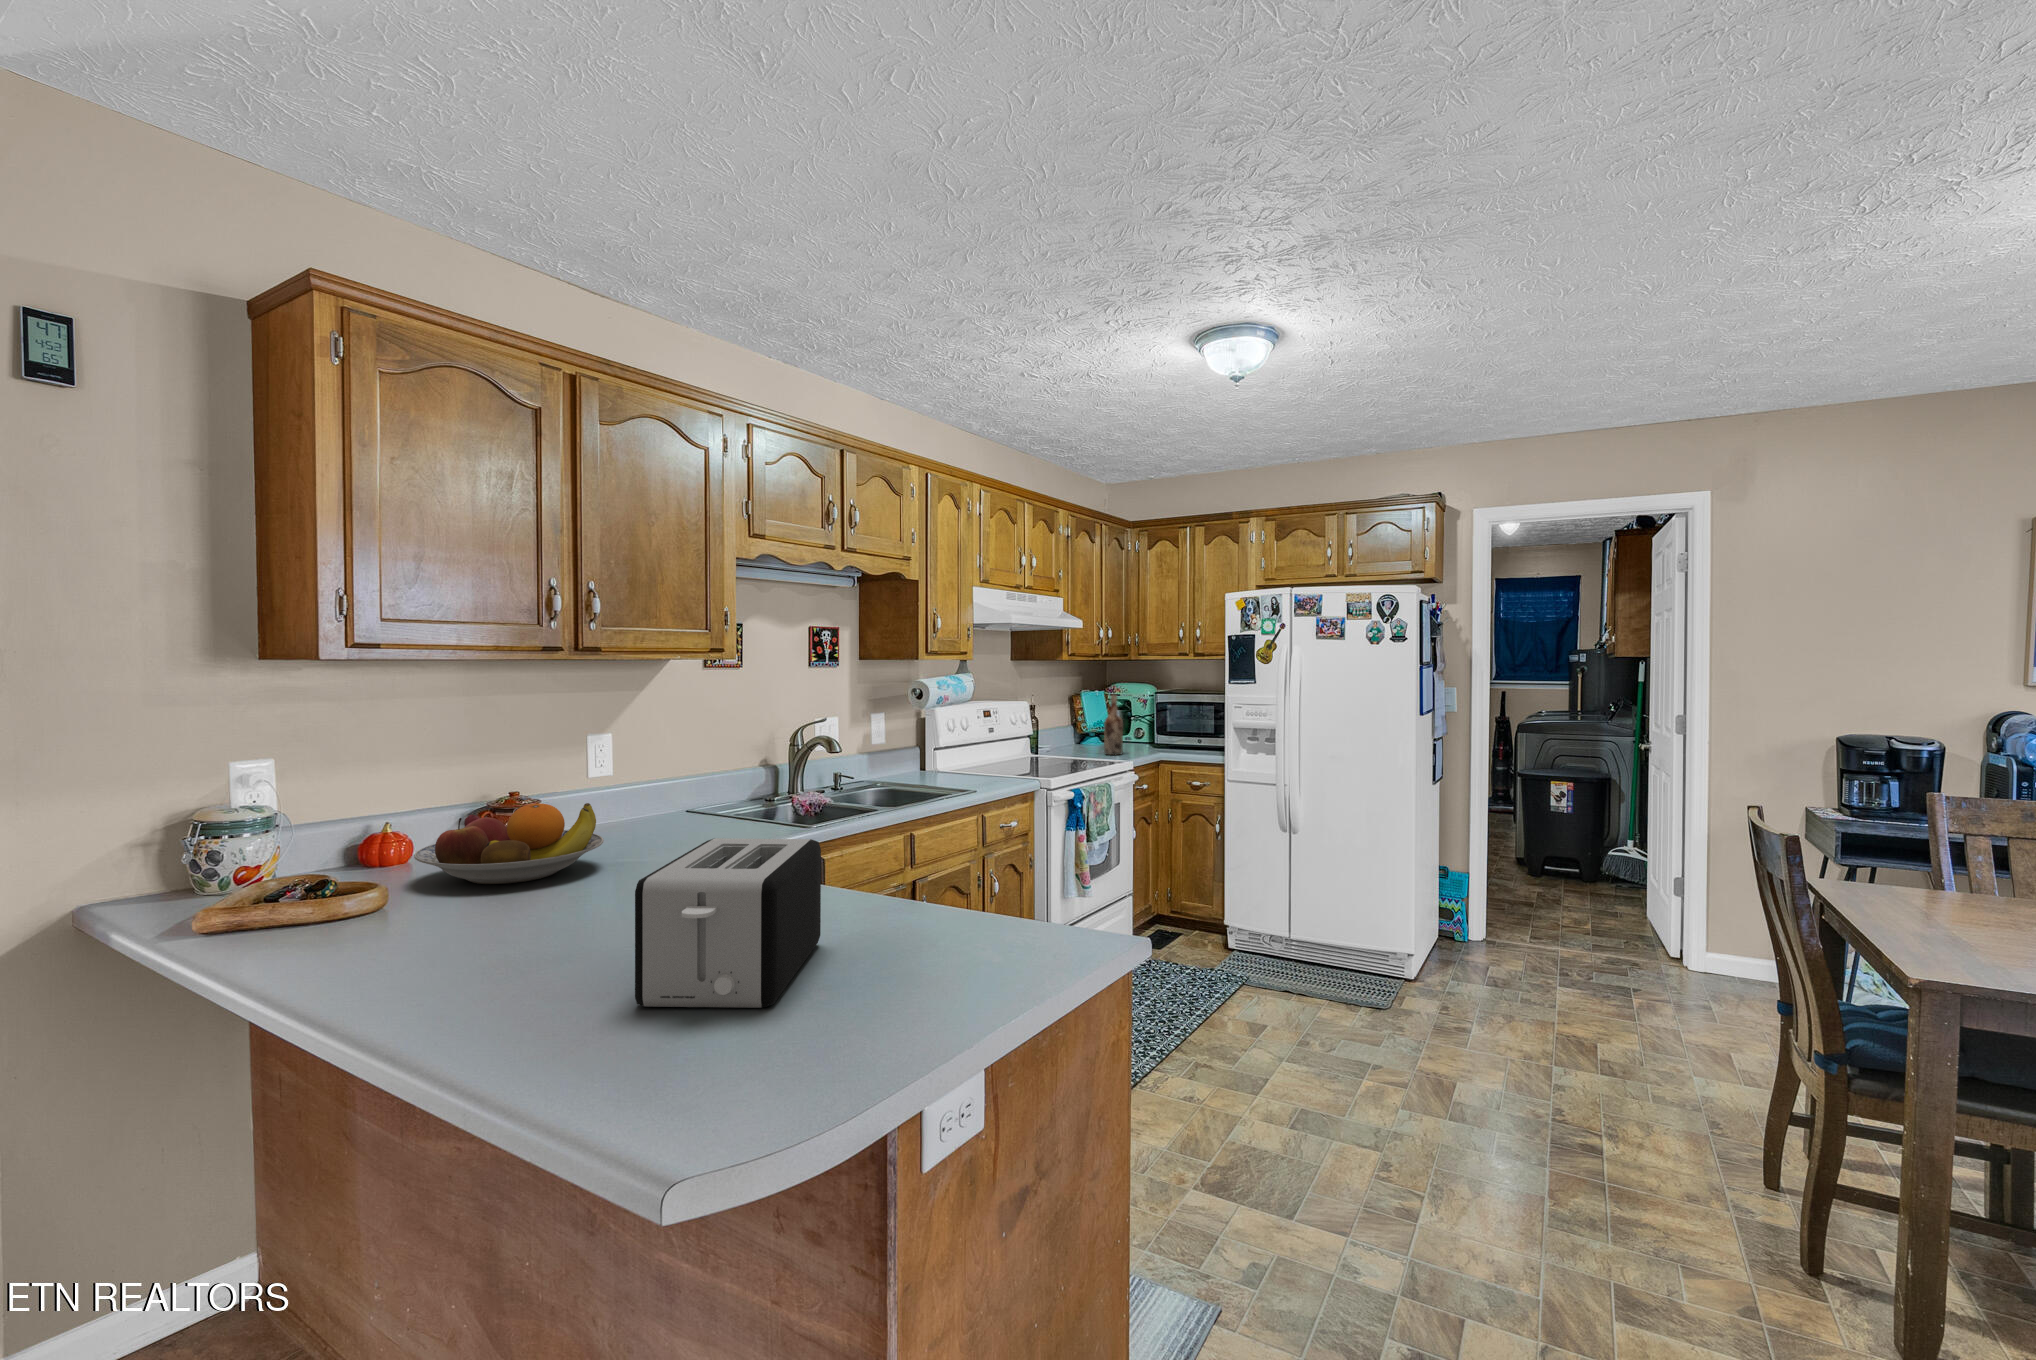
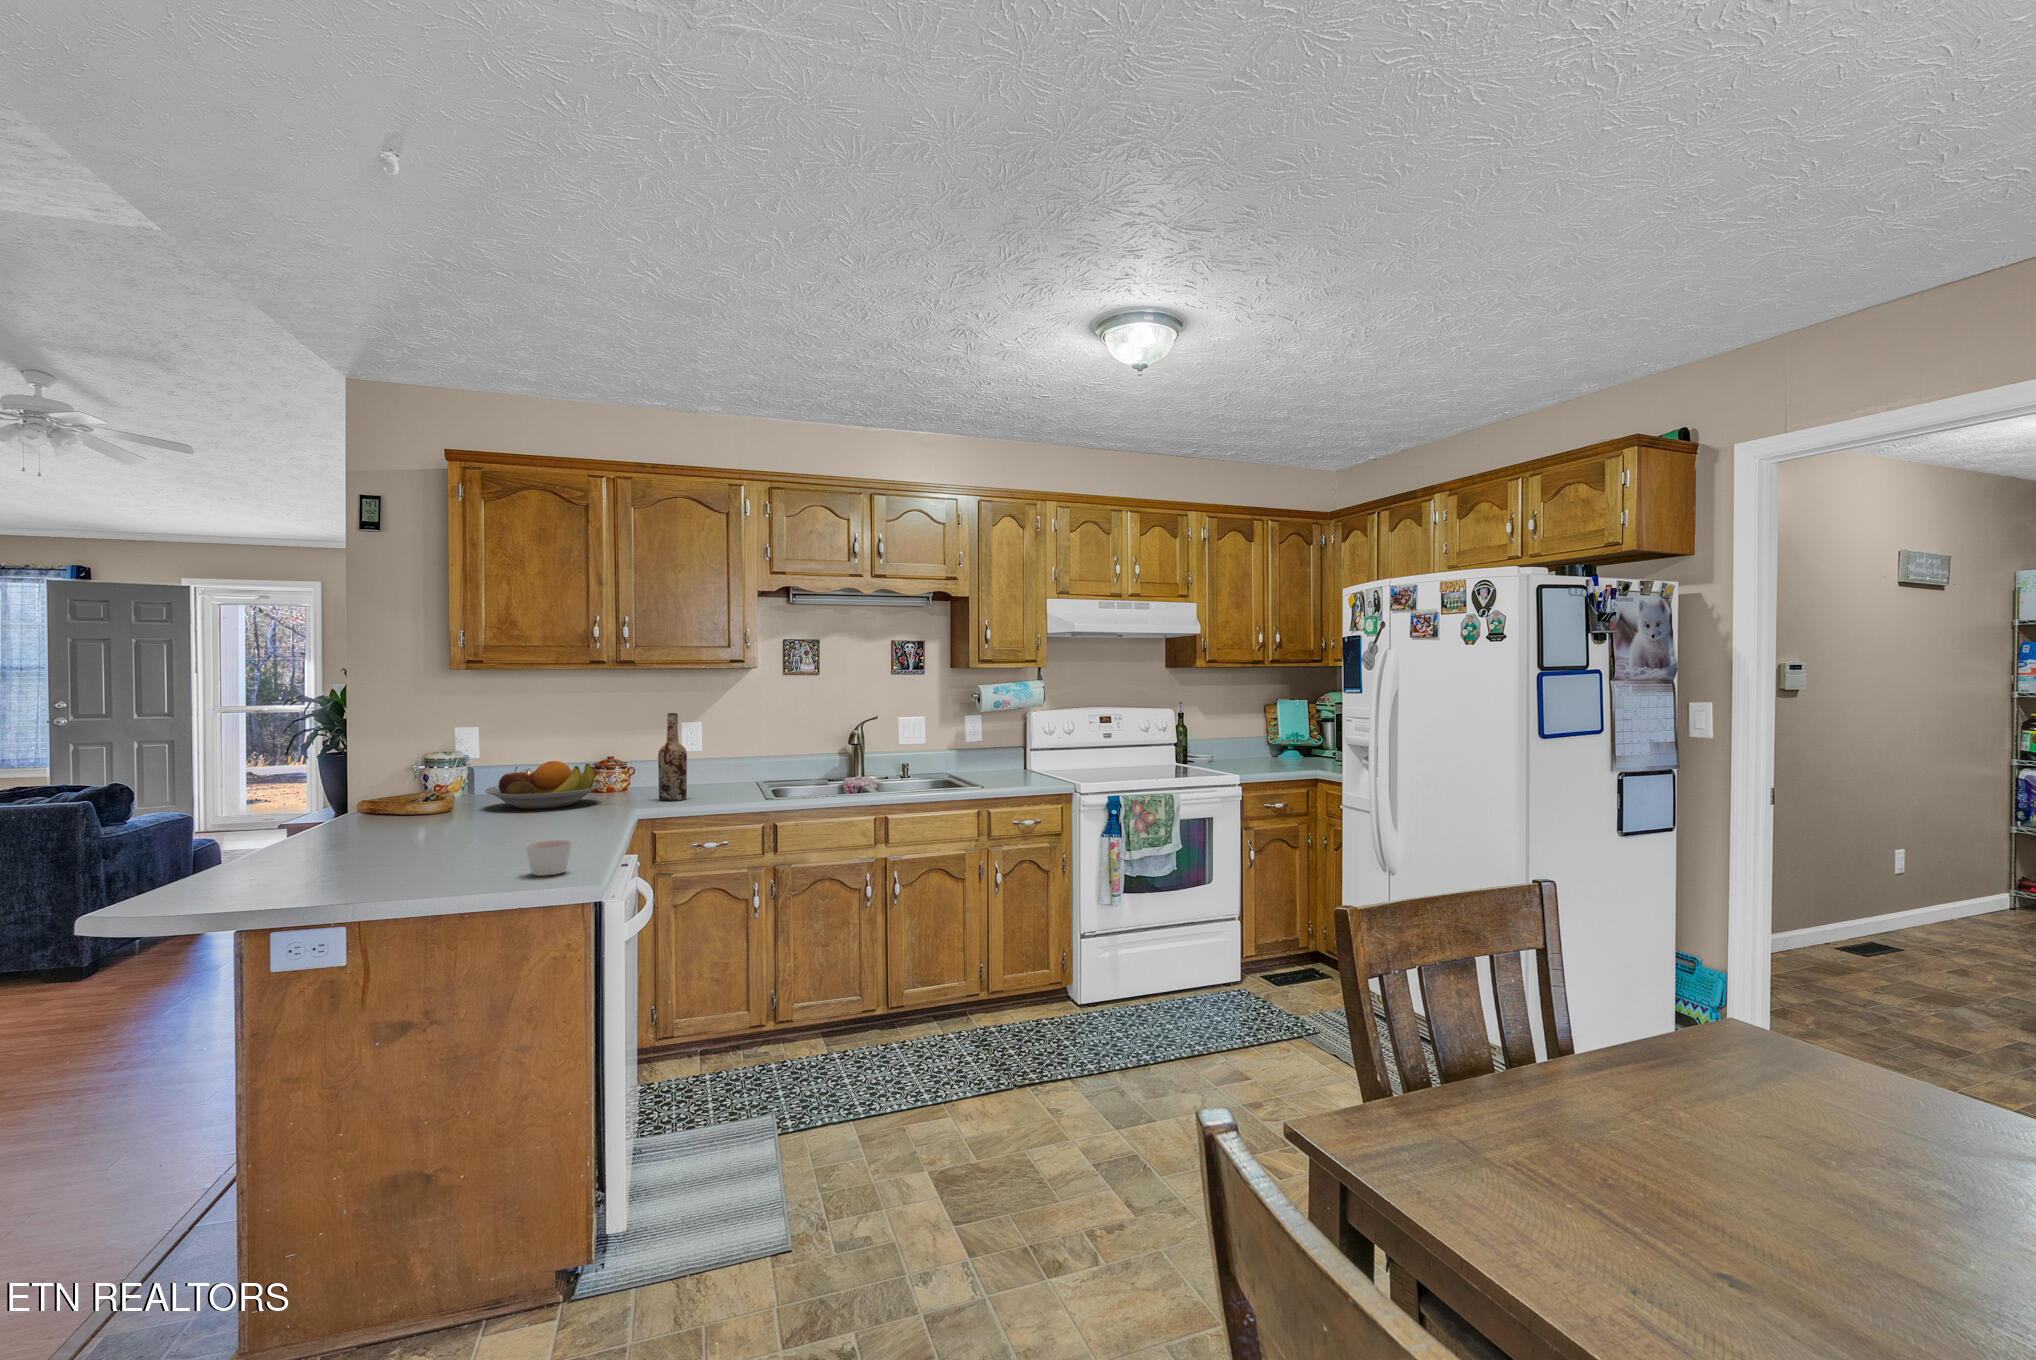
wine bottle: present [1104,694,1123,755] -> present [658,713,687,801]
toaster: present [635,838,821,1008] -> none [331,778,496,868]
candle: none [1029,905,1088,960] -> present [526,840,571,876]

